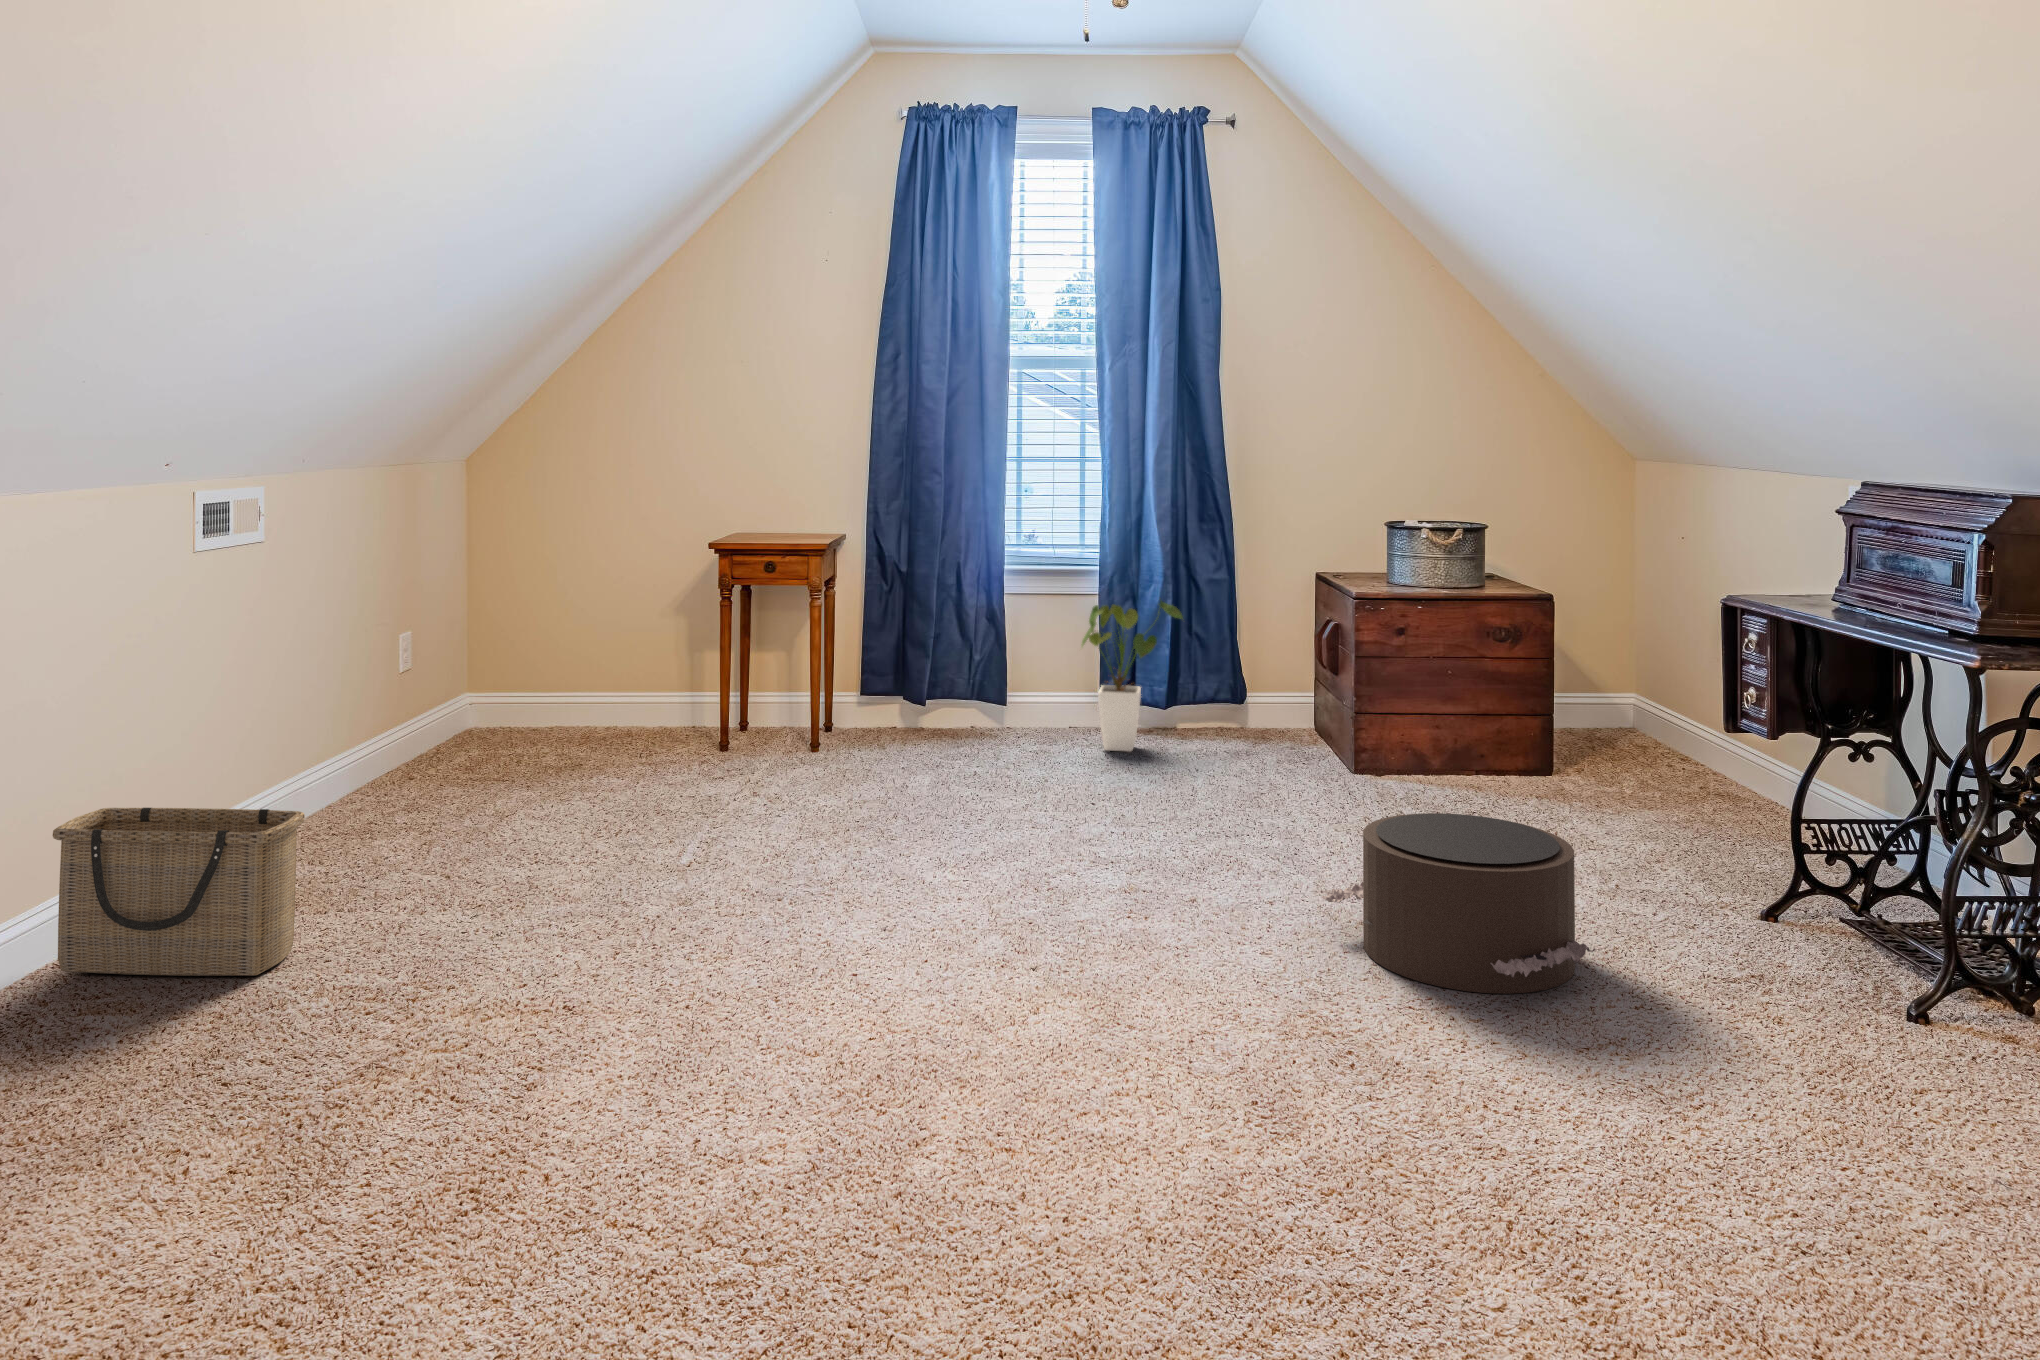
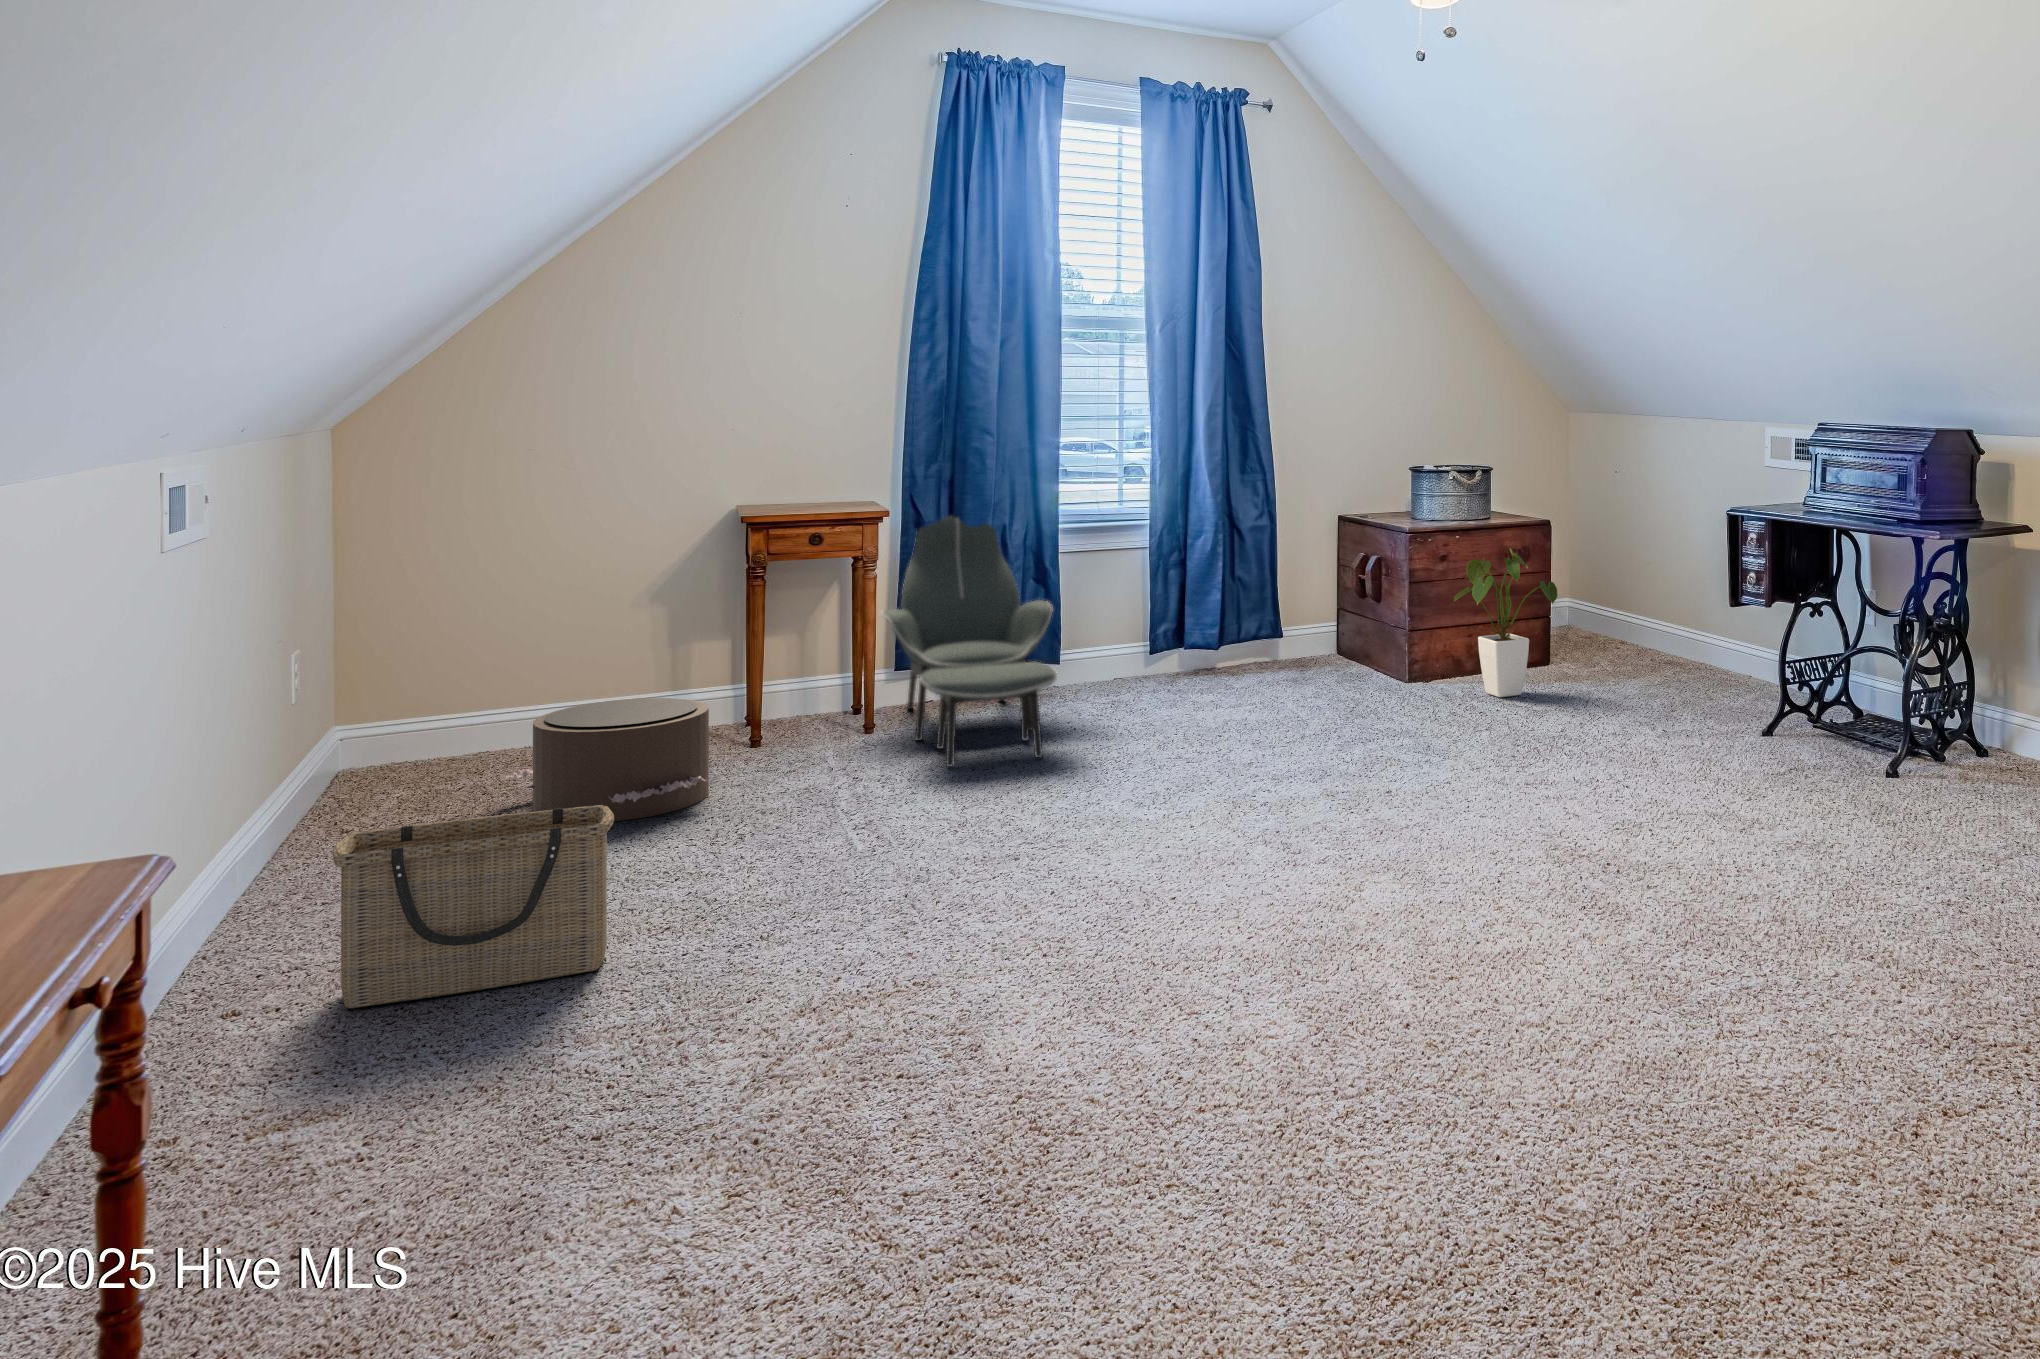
lounge chair: none [788,542,964,808] -> present [882,516,1057,766]
house plant: present [1081,598,1183,752] -> present [1454,548,1558,697]
pouf: present [1322,813,1595,994] -> present [506,698,709,821]

